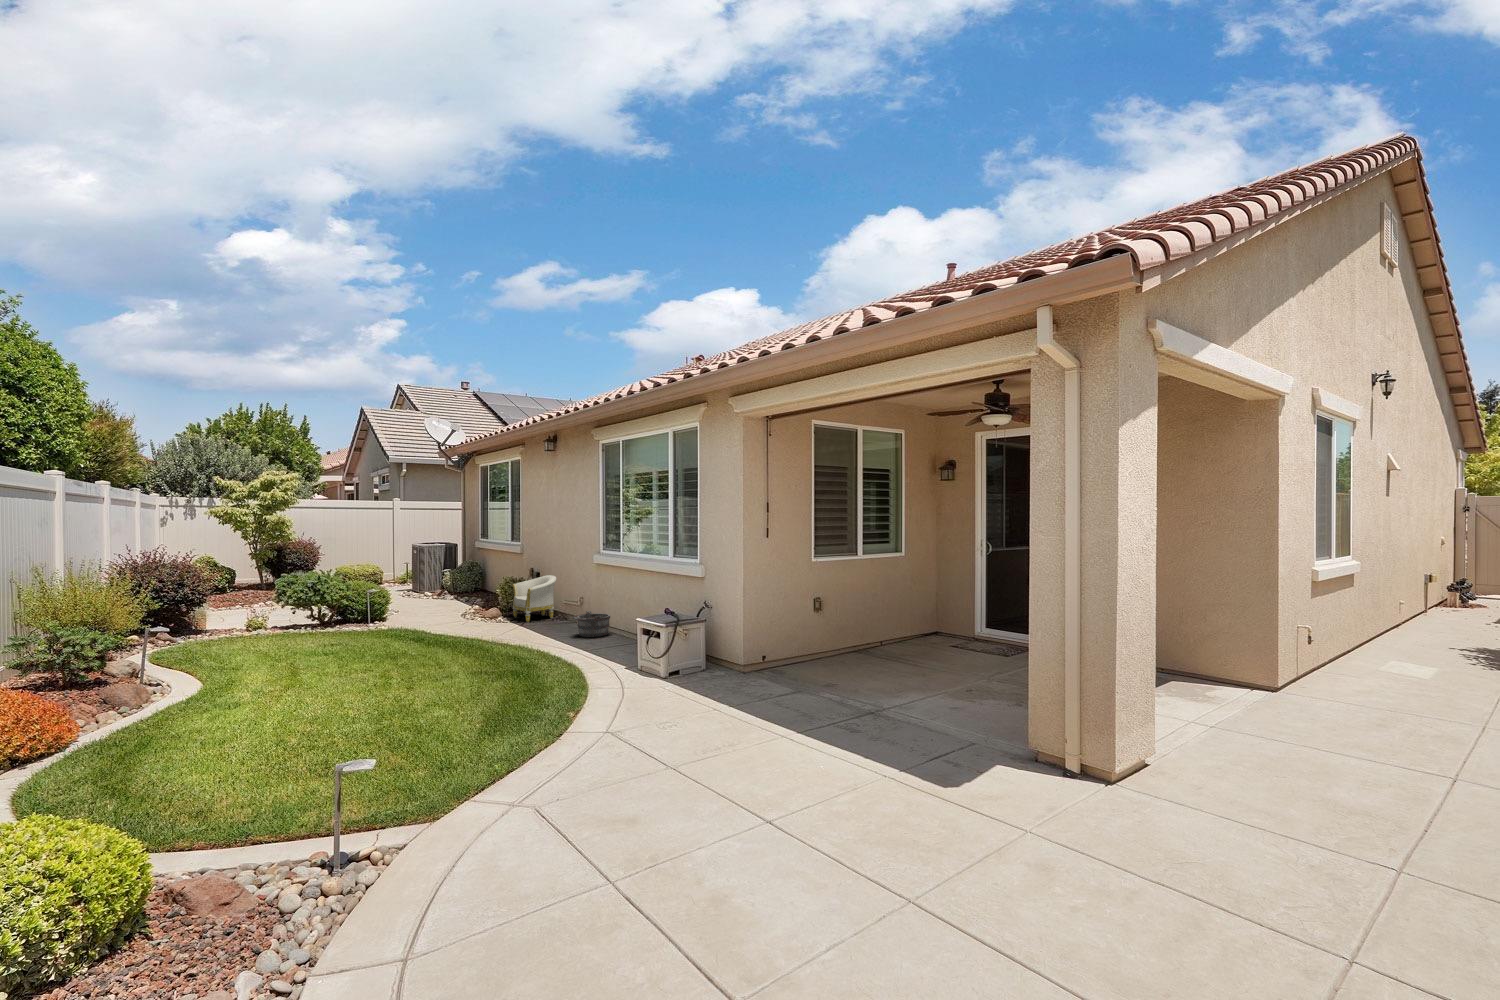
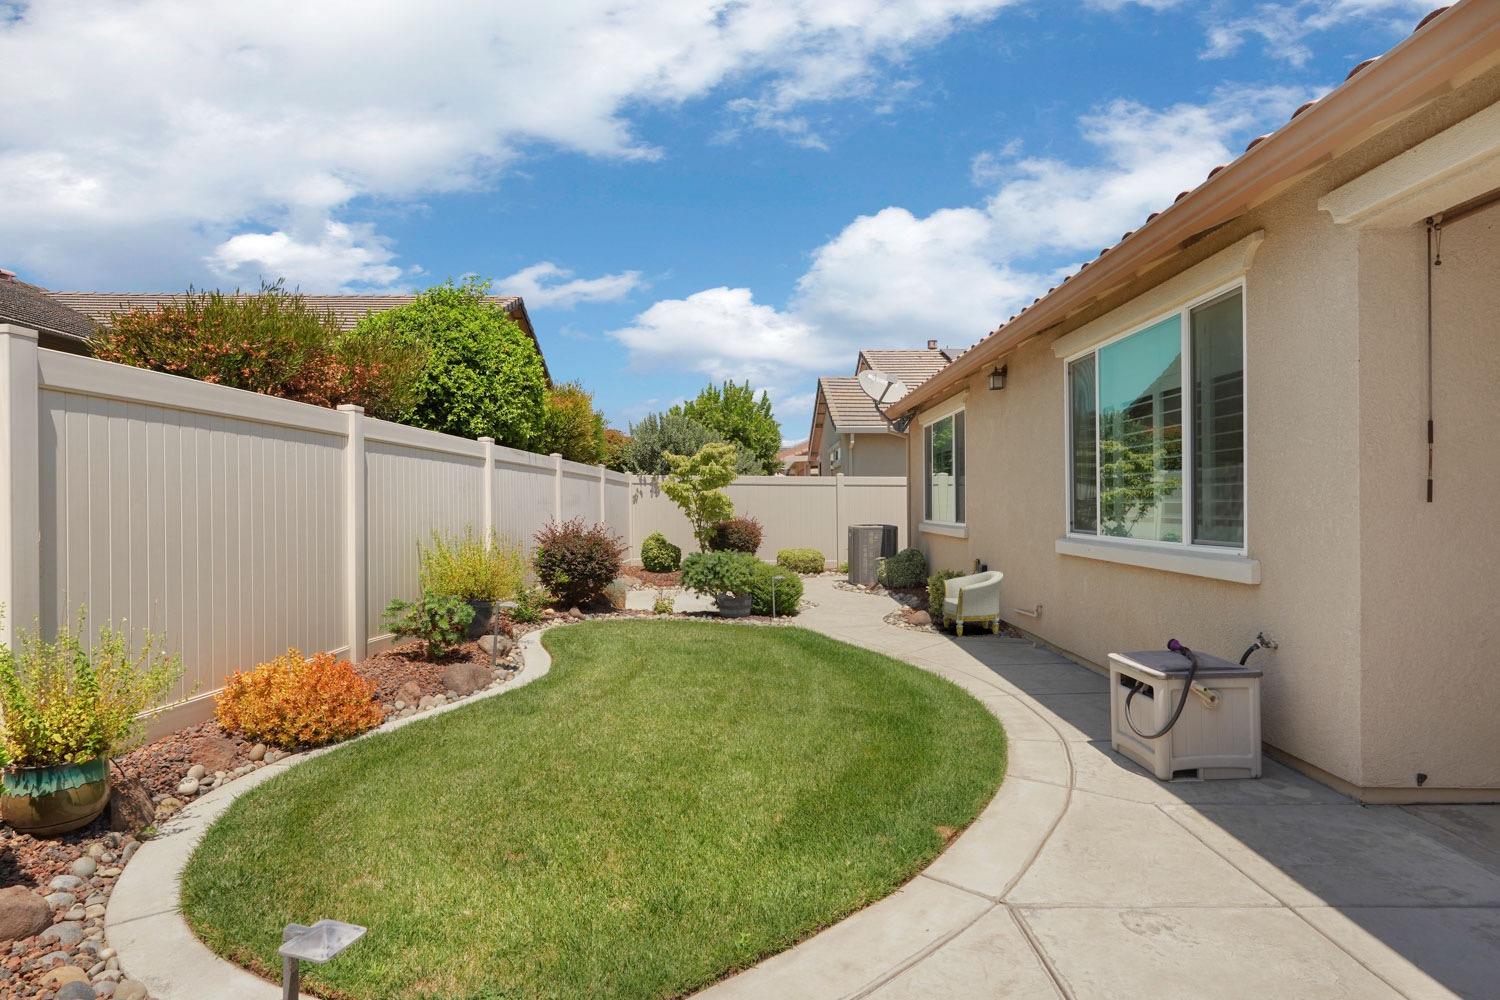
bucket: present [573,611,610,637] -> present [713,592,752,617]

